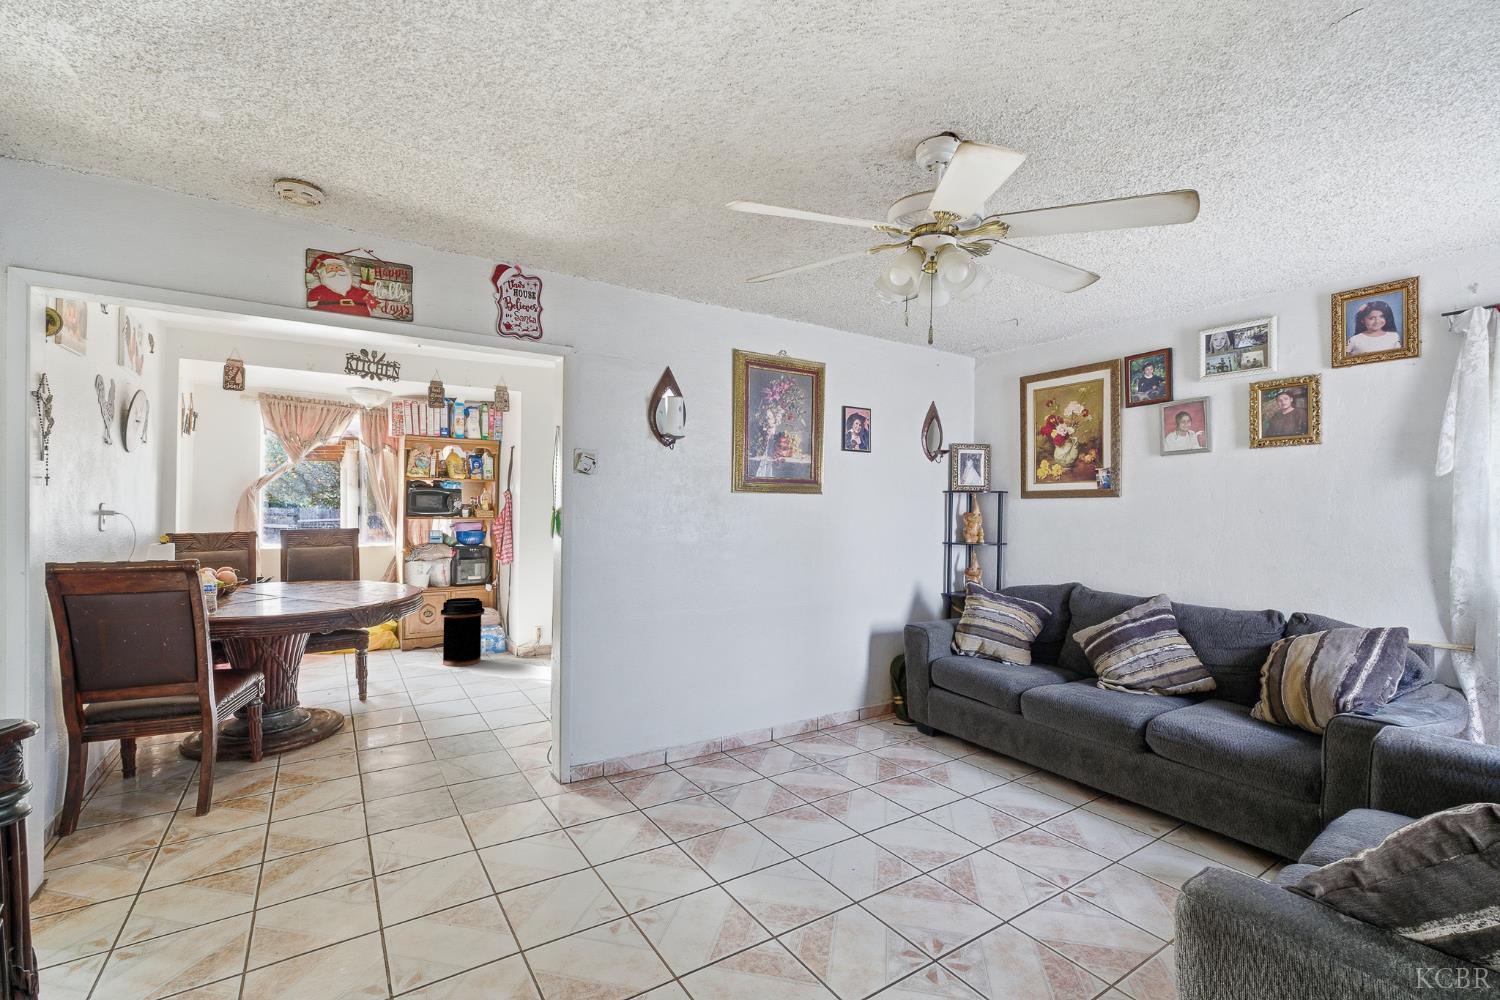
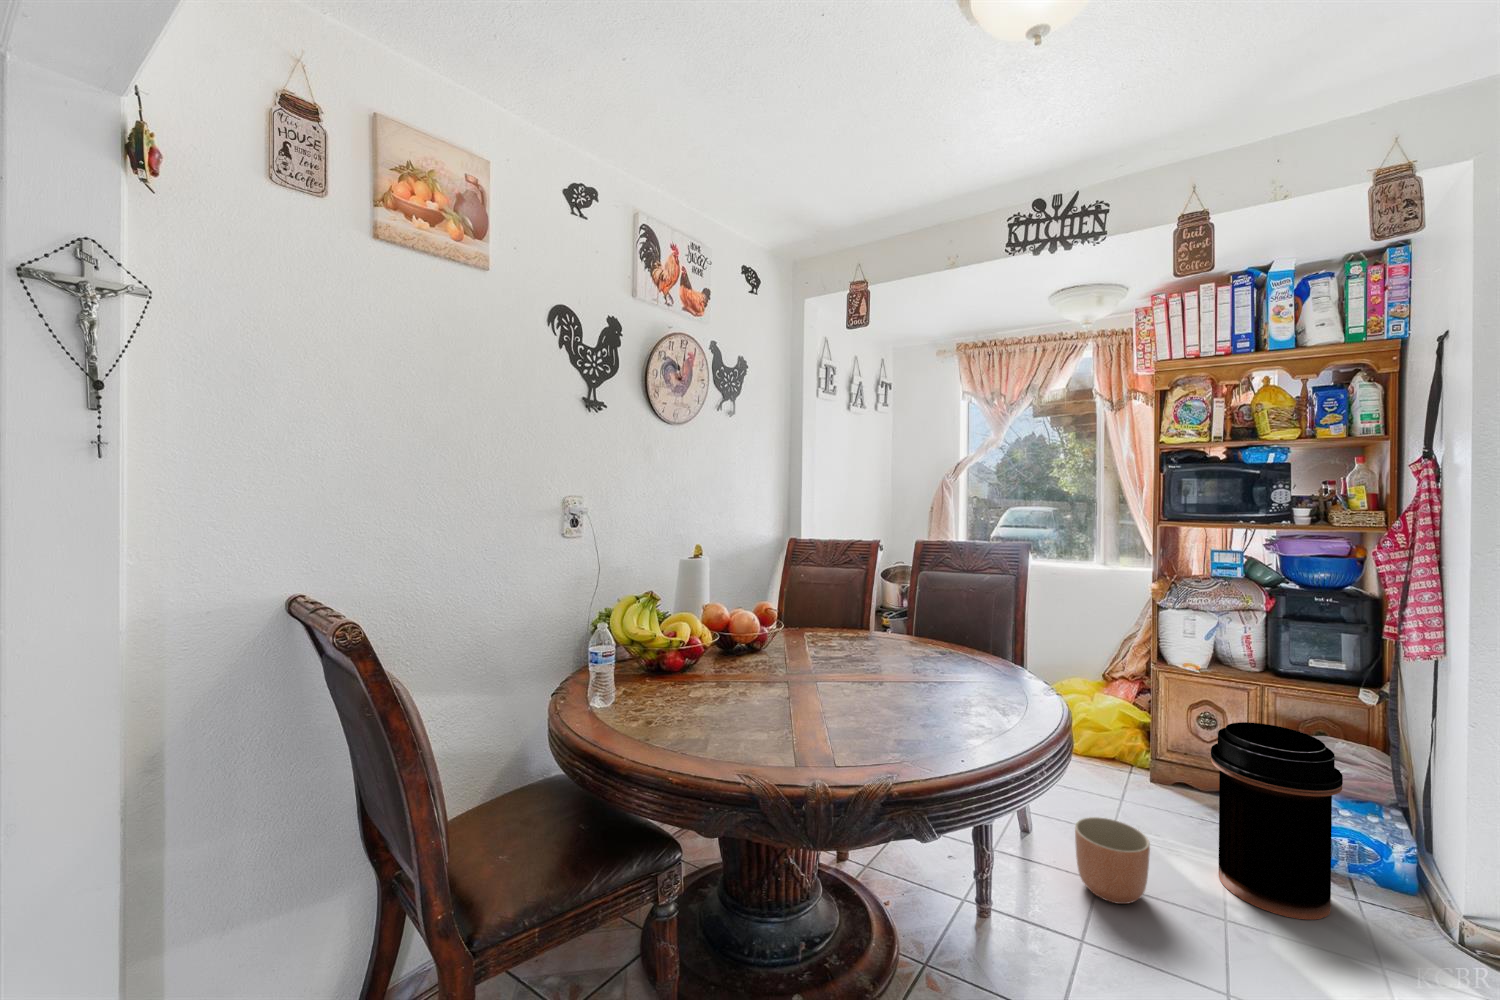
planter: none [392,648,423,679] -> present [1075,817,1150,904]

